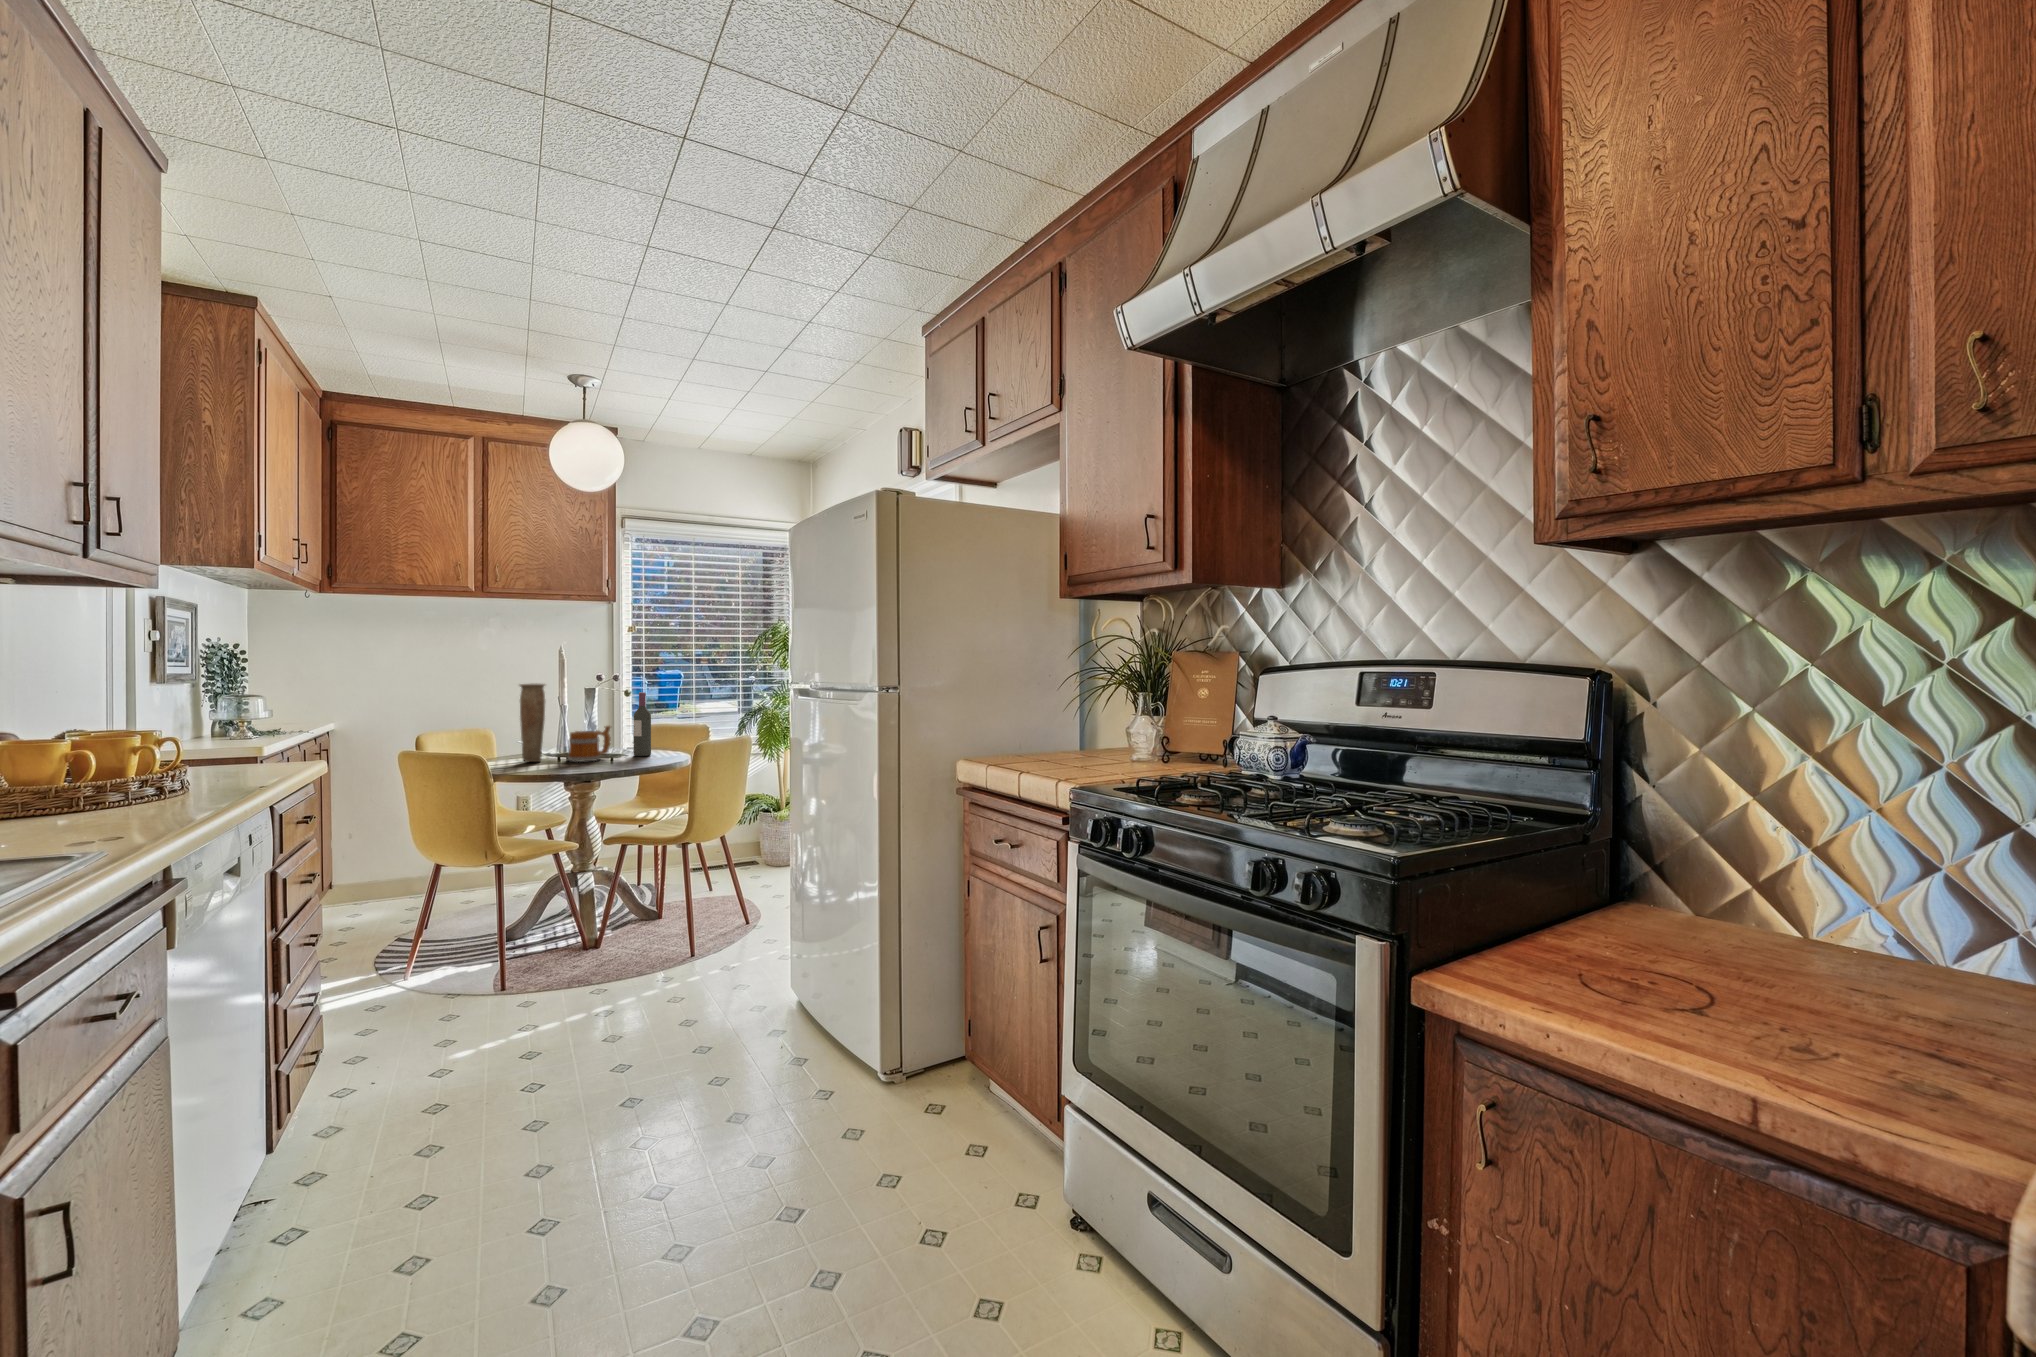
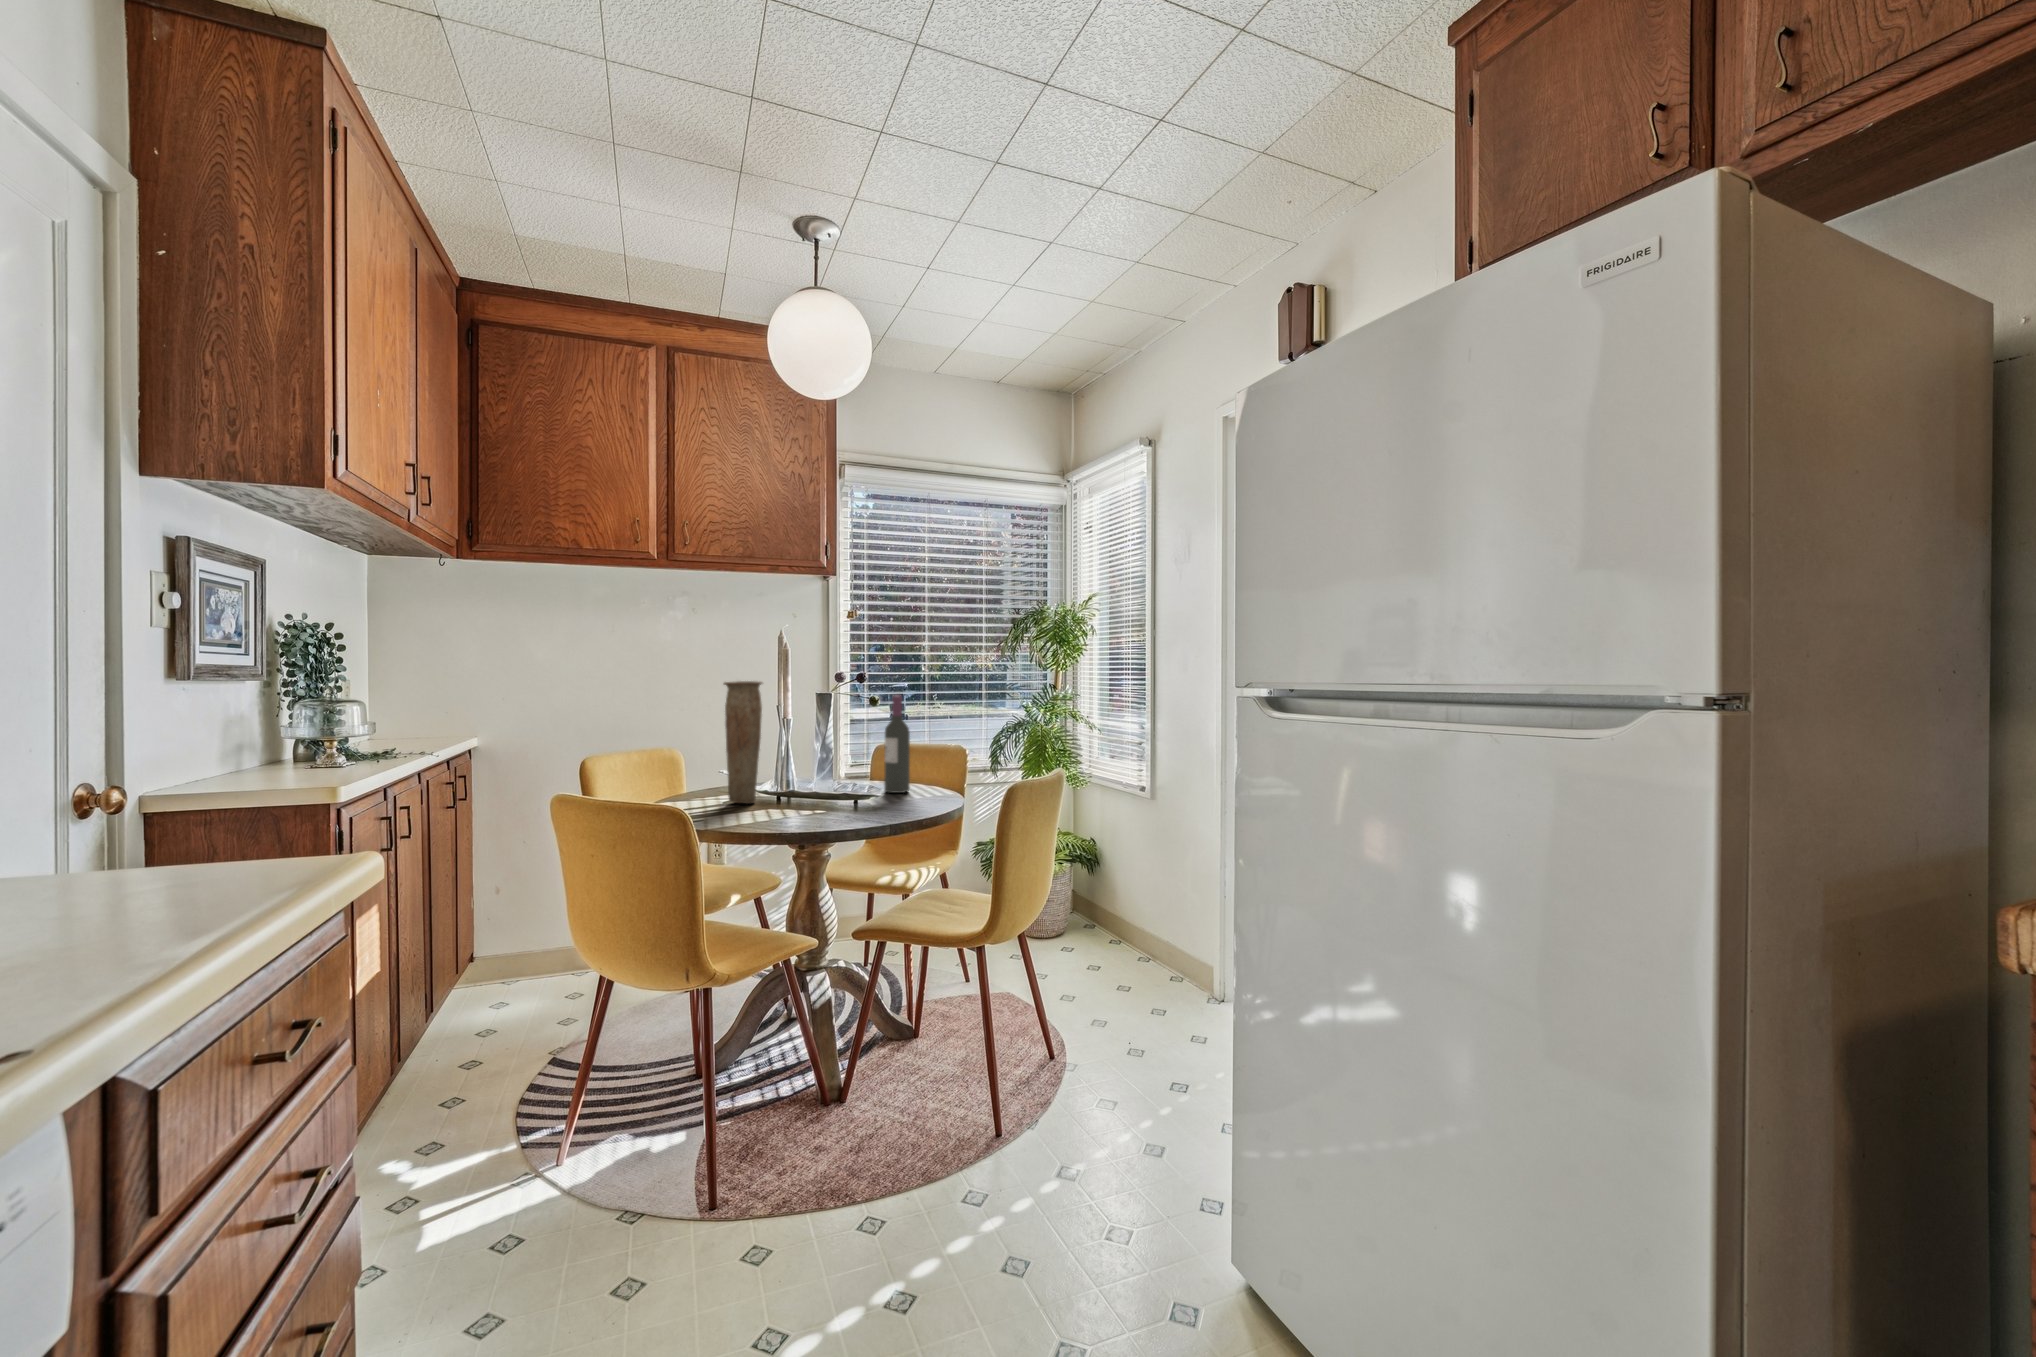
mug: present [568,726,611,762] -> none [793,746,855,803]

